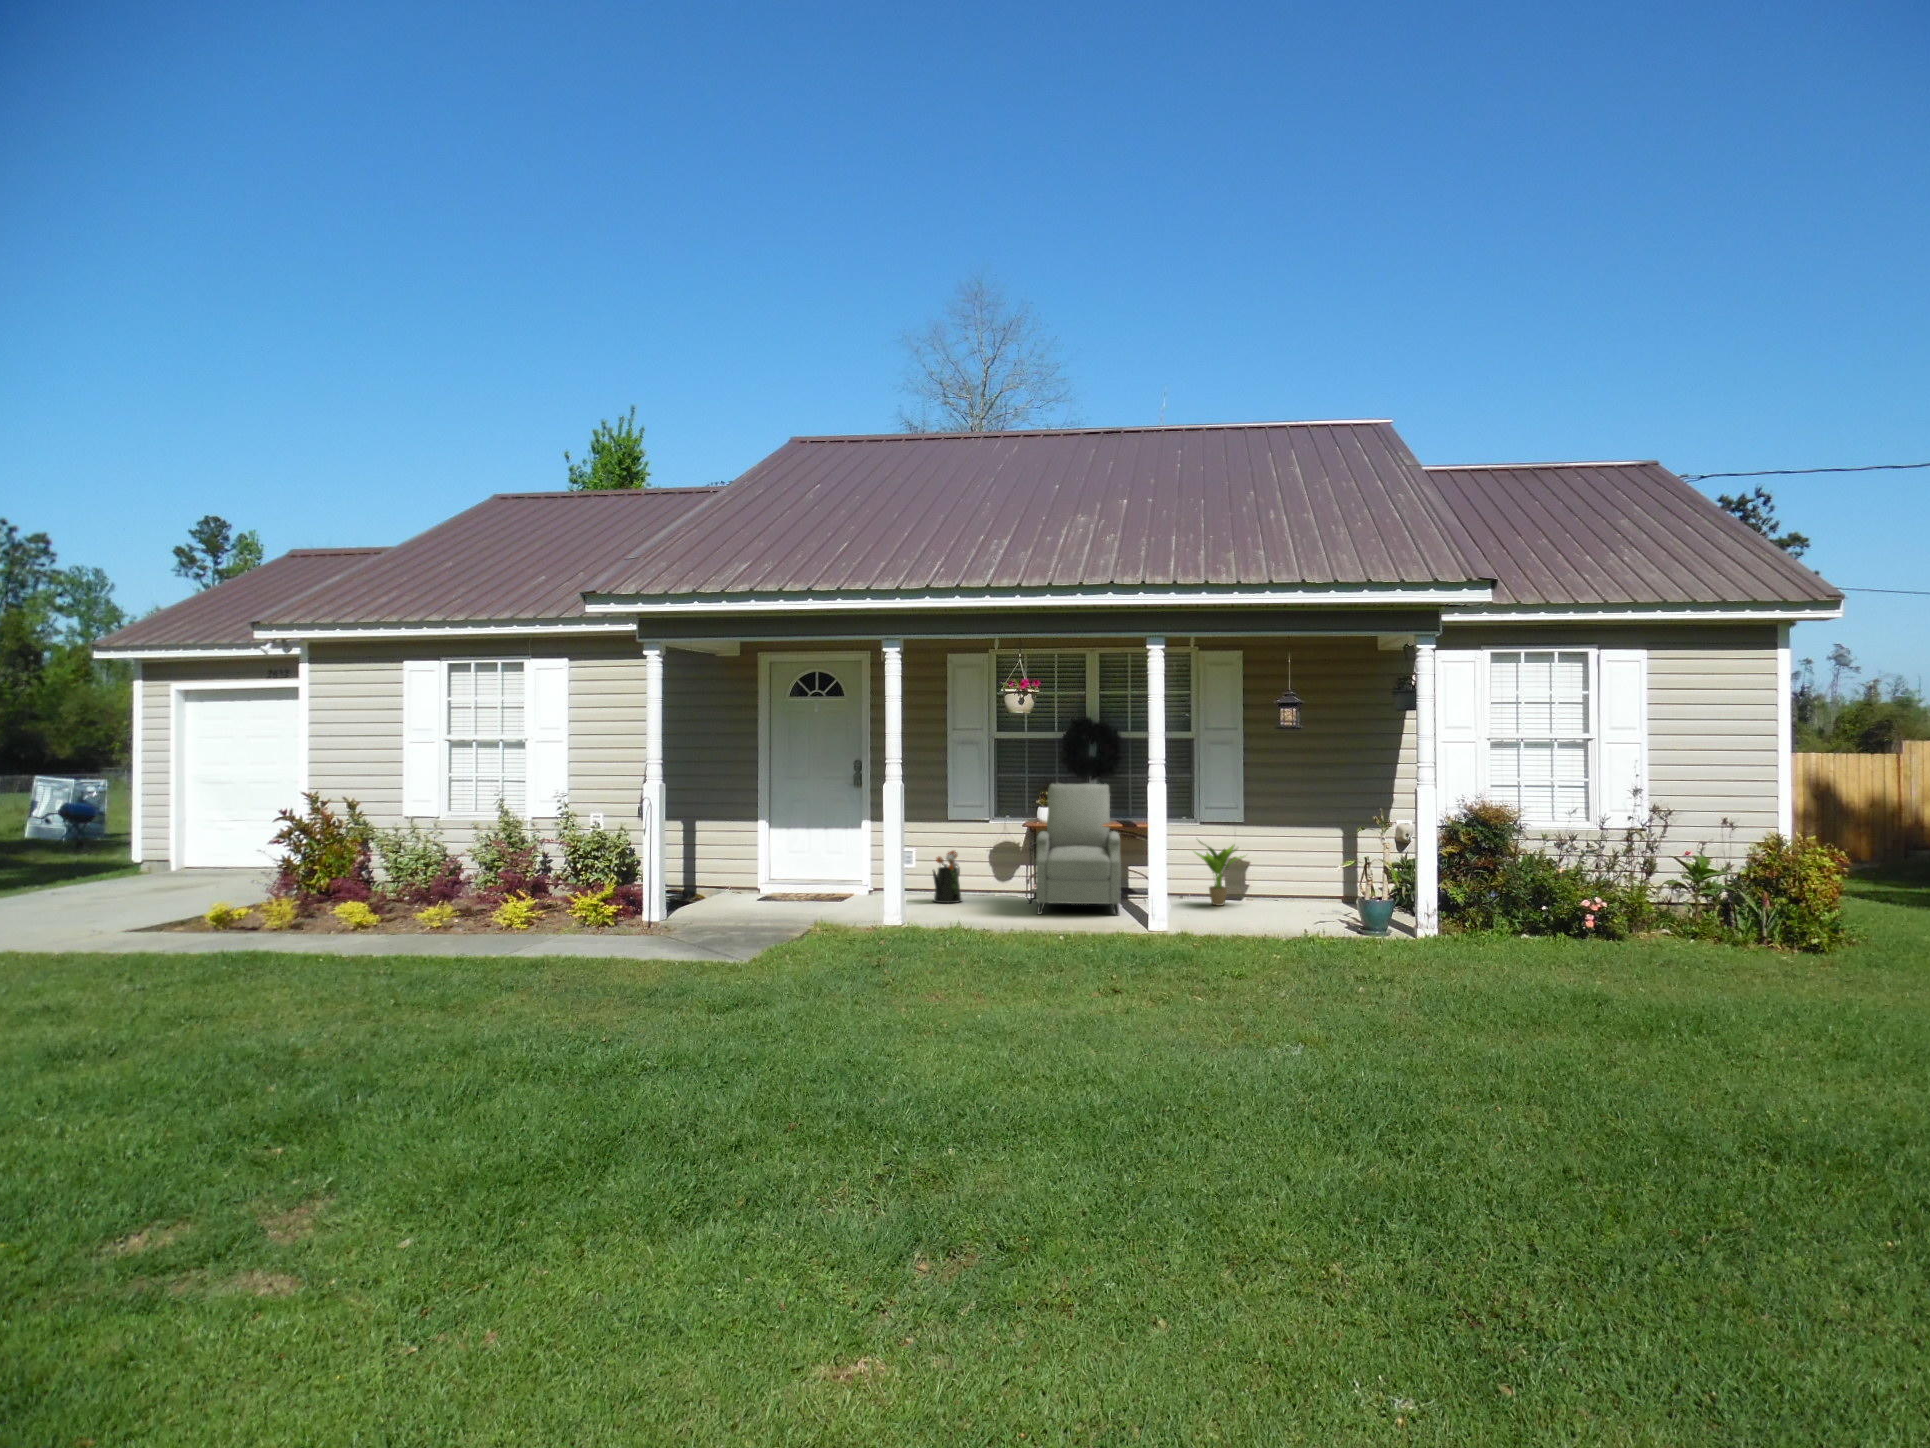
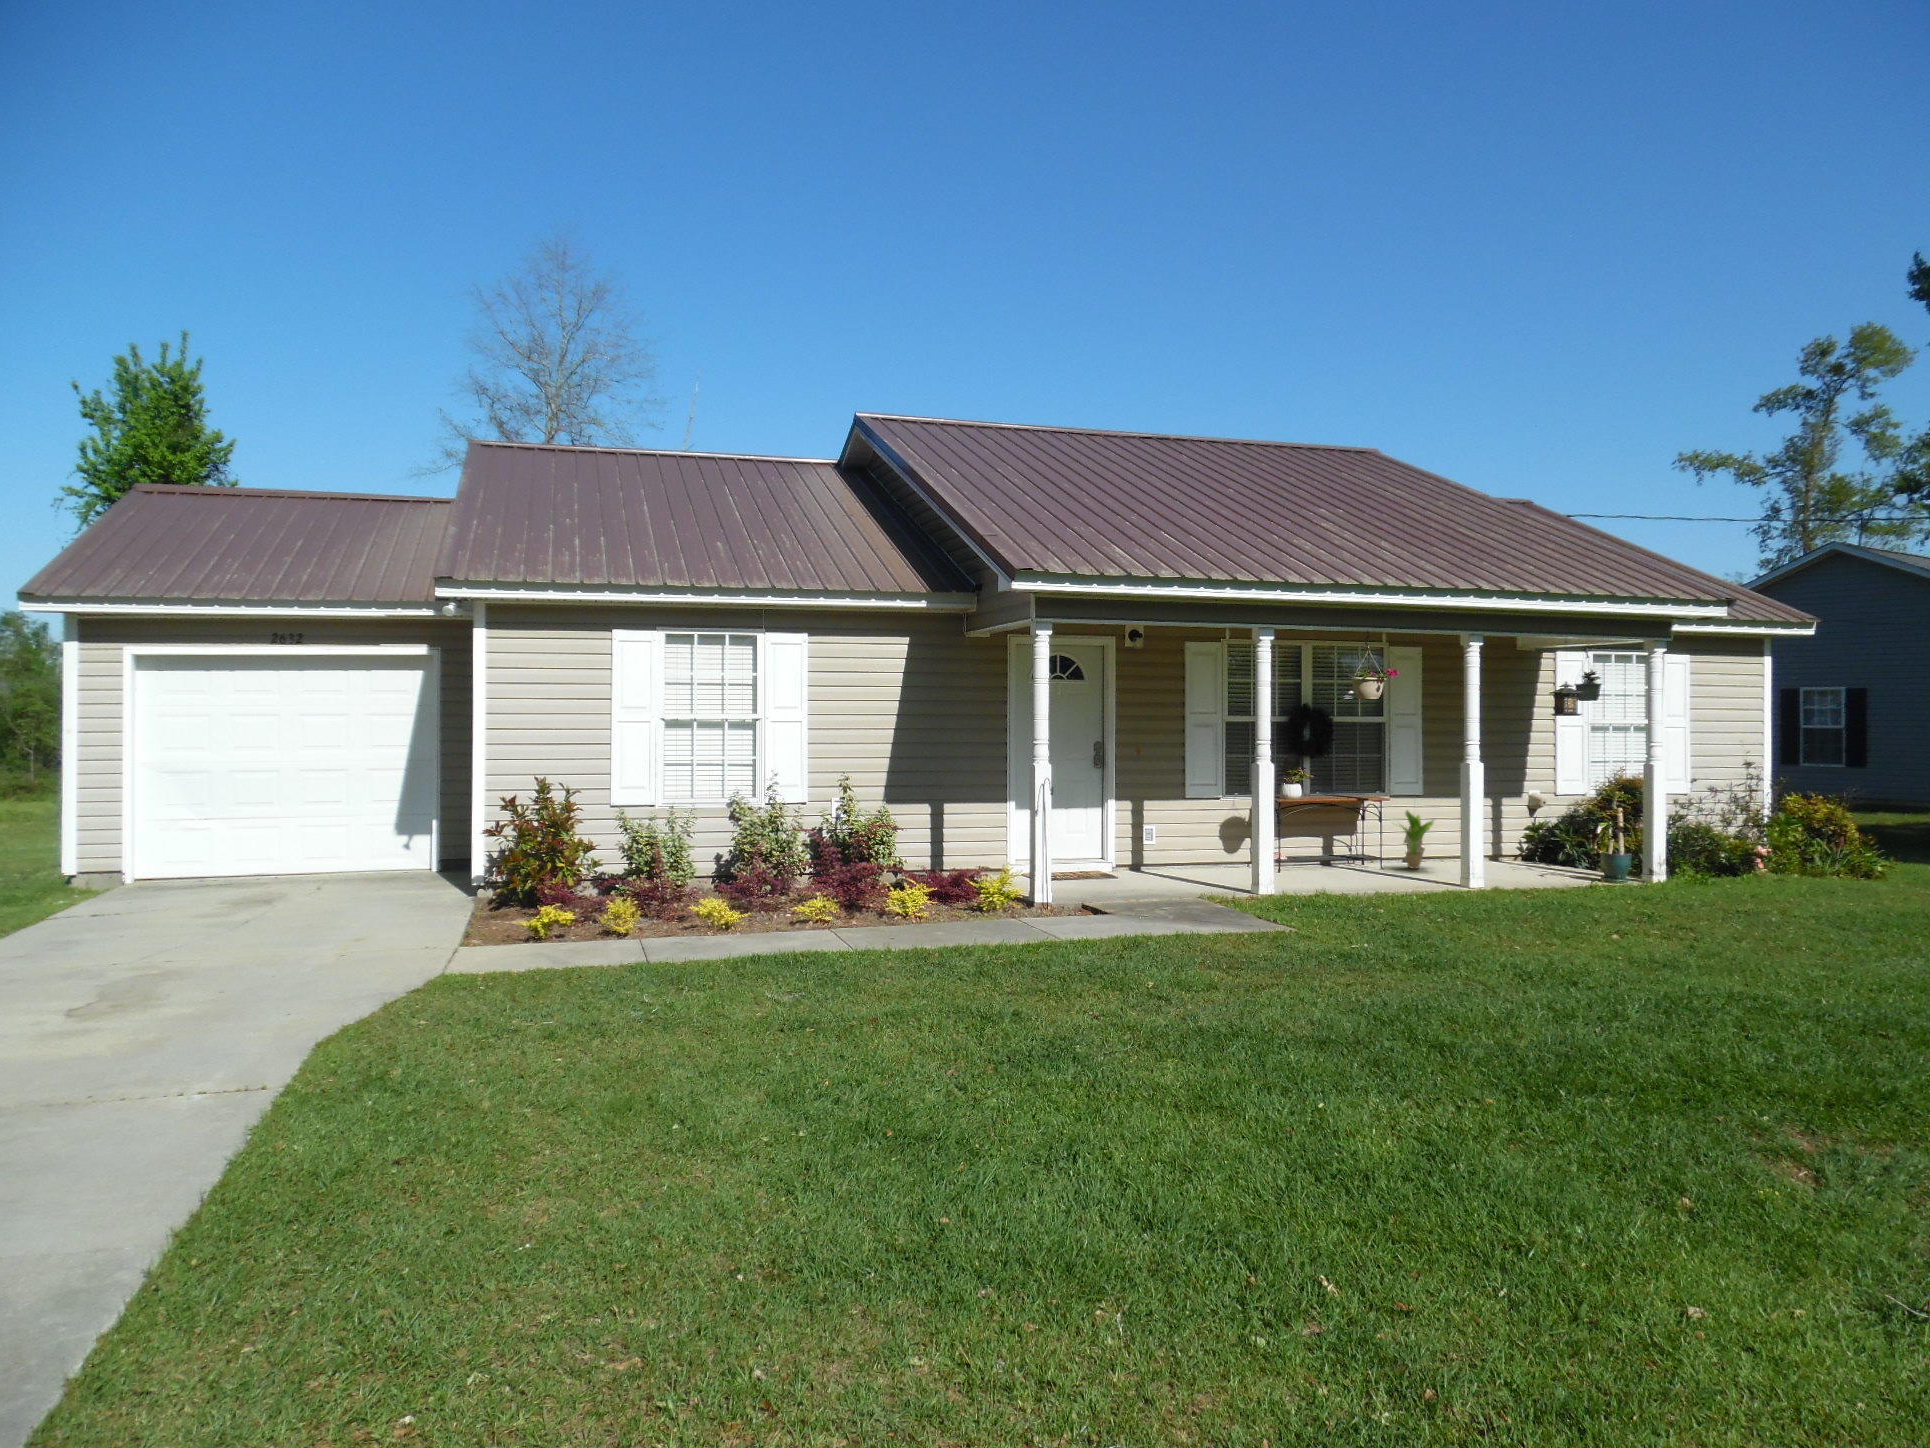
chair: present [1036,783,1121,915] -> none [1270,763,1382,884]
watering can: present [932,851,962,903] -> none [1187,828,1217,879]

